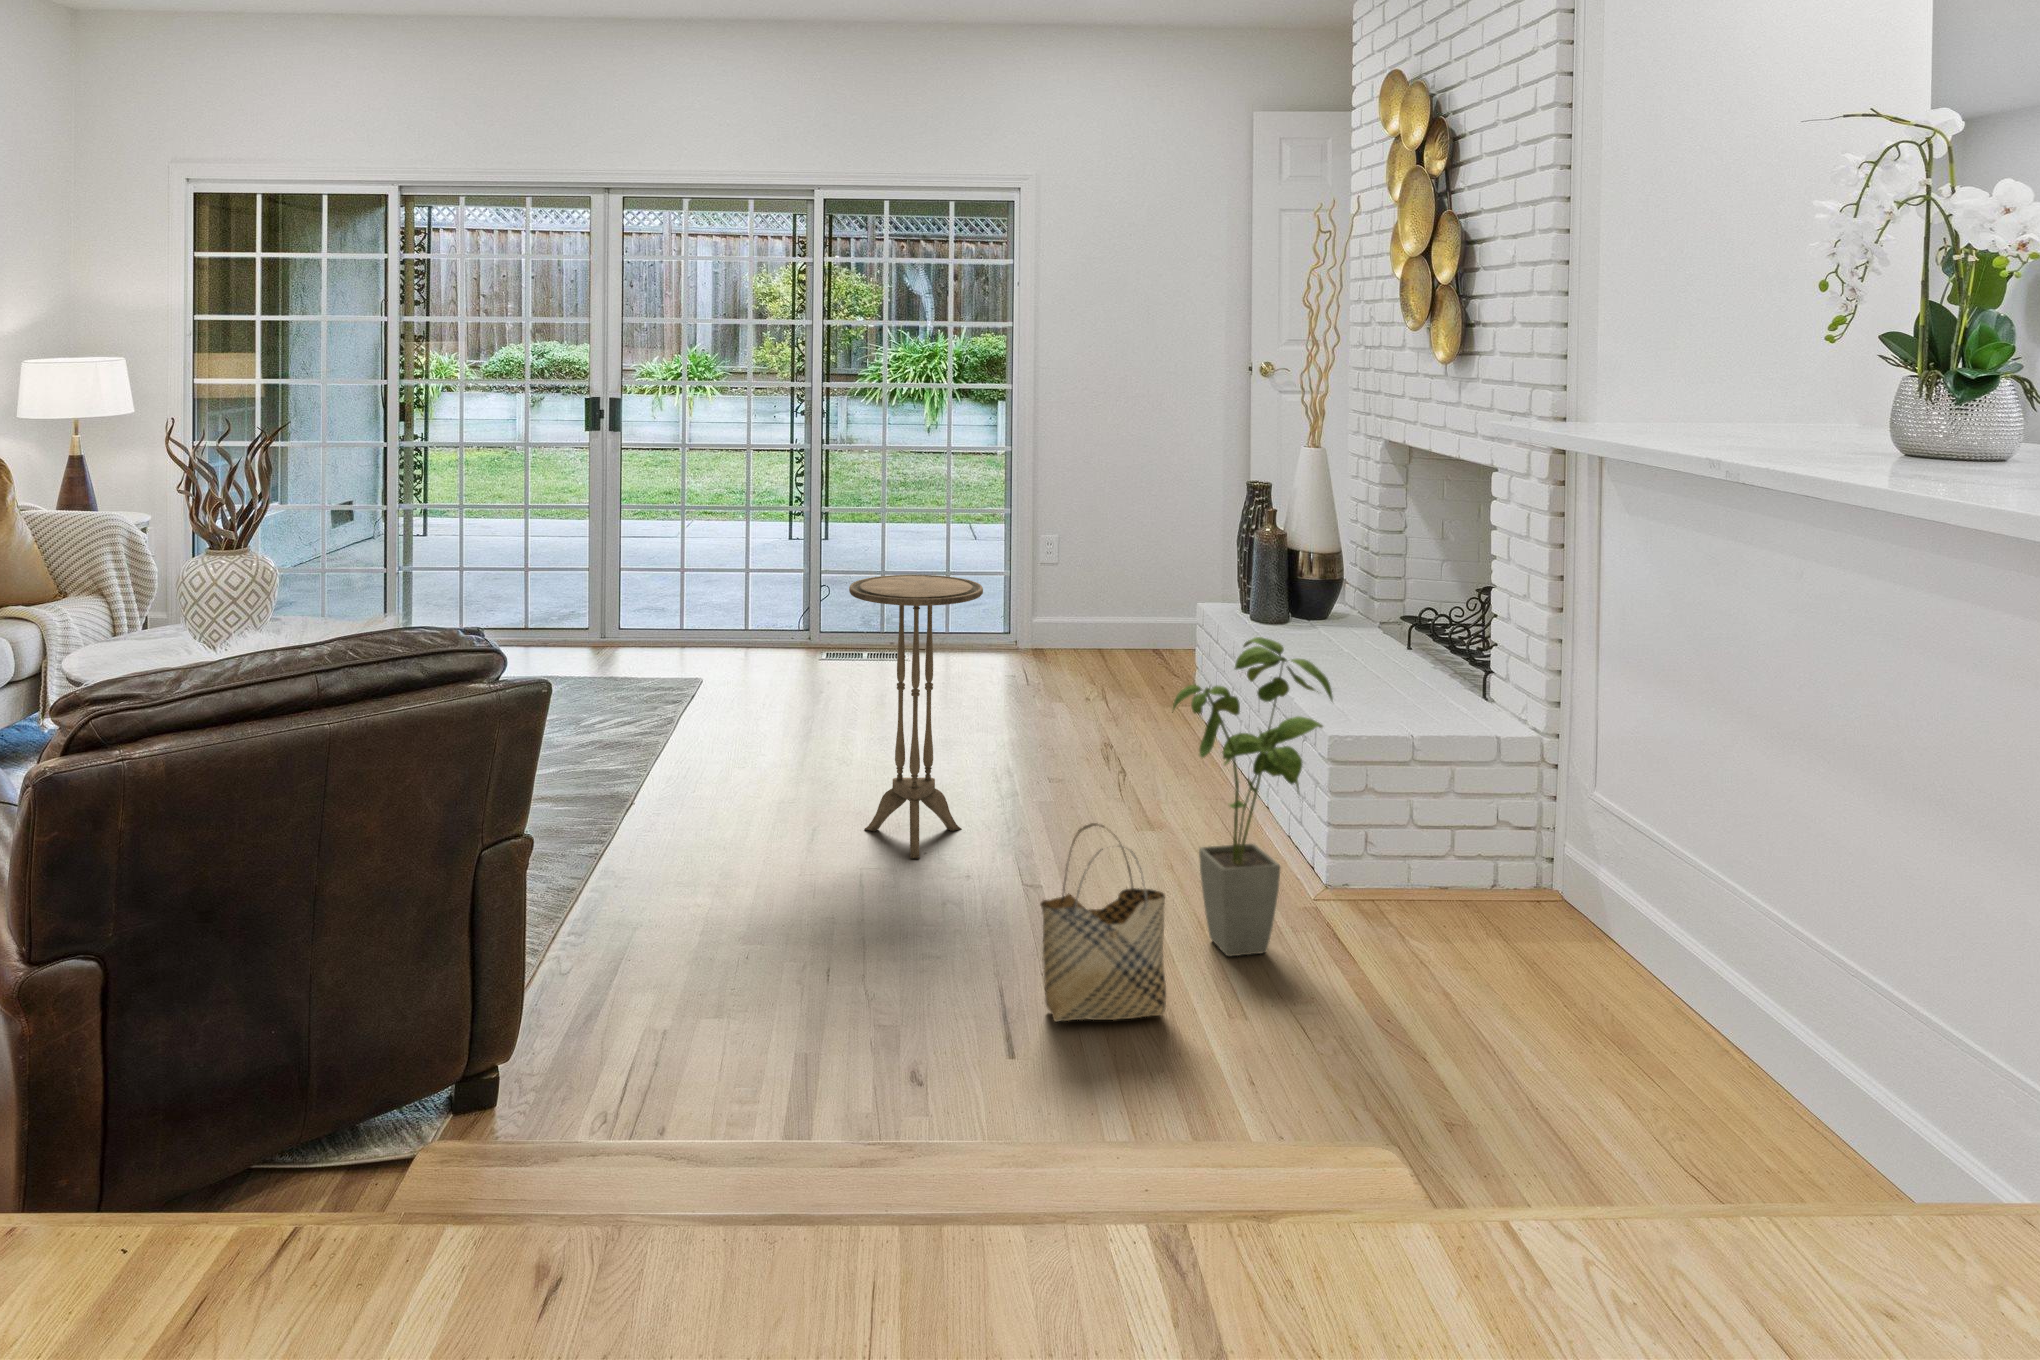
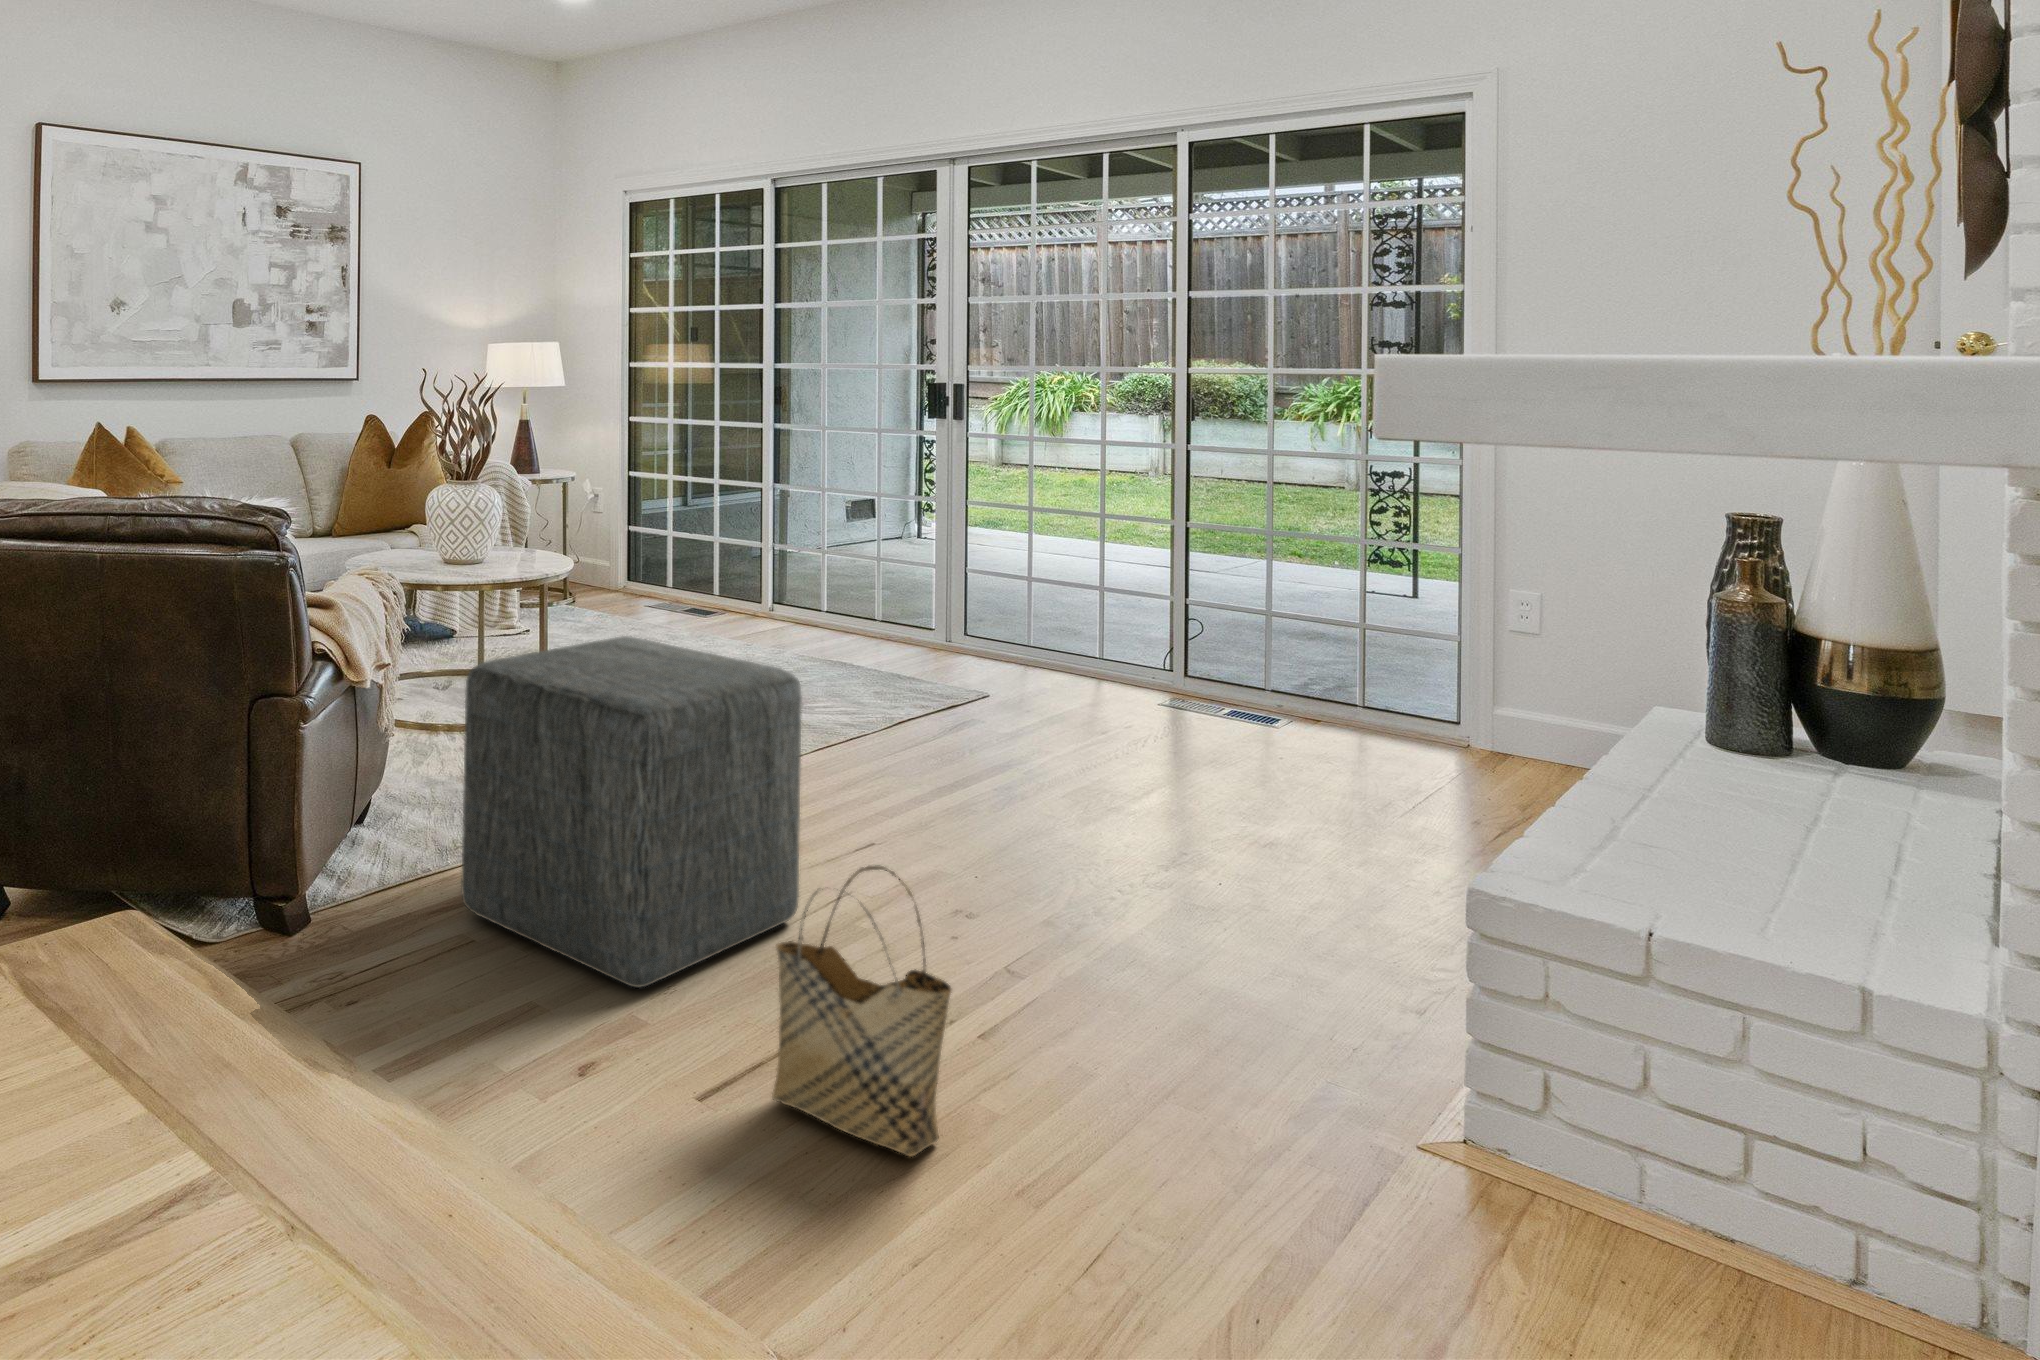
side table: present [849,575,983,858] -> none [879,562,1051,904]
house plant: present [1172,637,1333,956] -> none [1086,669,1374,1170]
ottoman: none [620,694,874,998] -> present [461,636,802,988]

